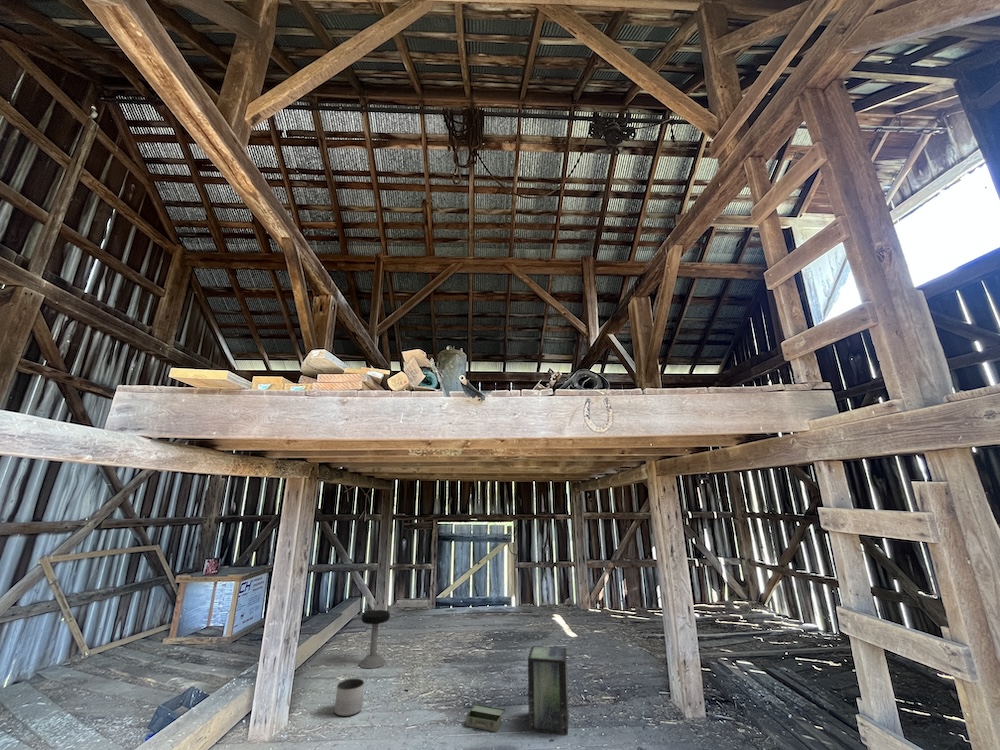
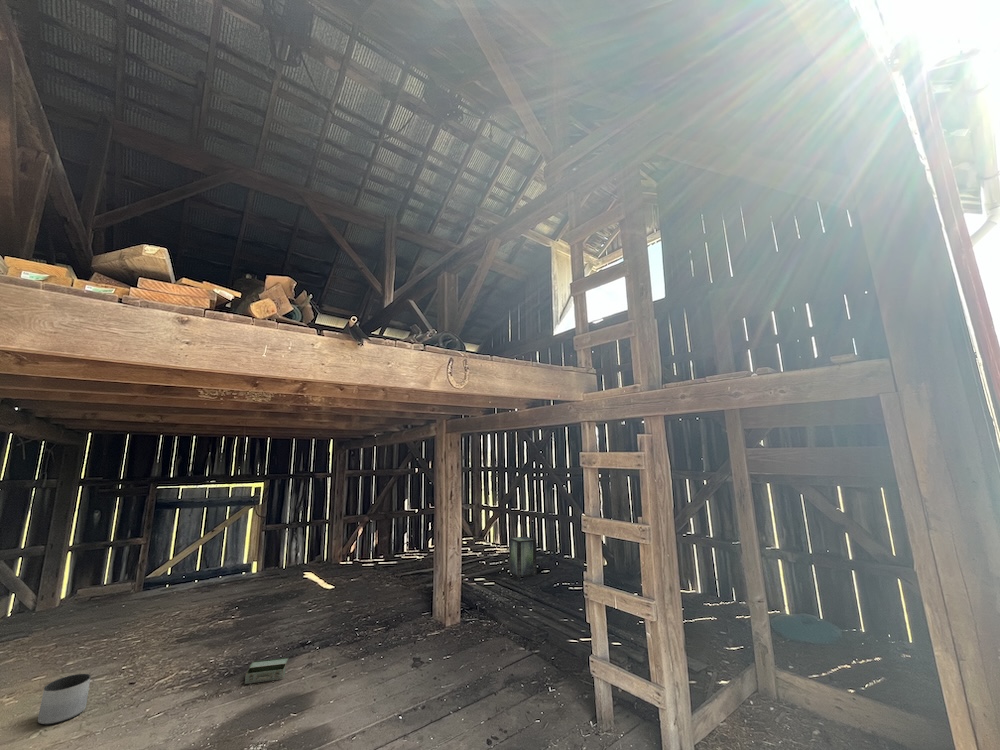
stool: present [359,610,390,668] -> none [52,592,111,667]
storage box: present [528,646,569,735] -> present [509,536,537,577]

